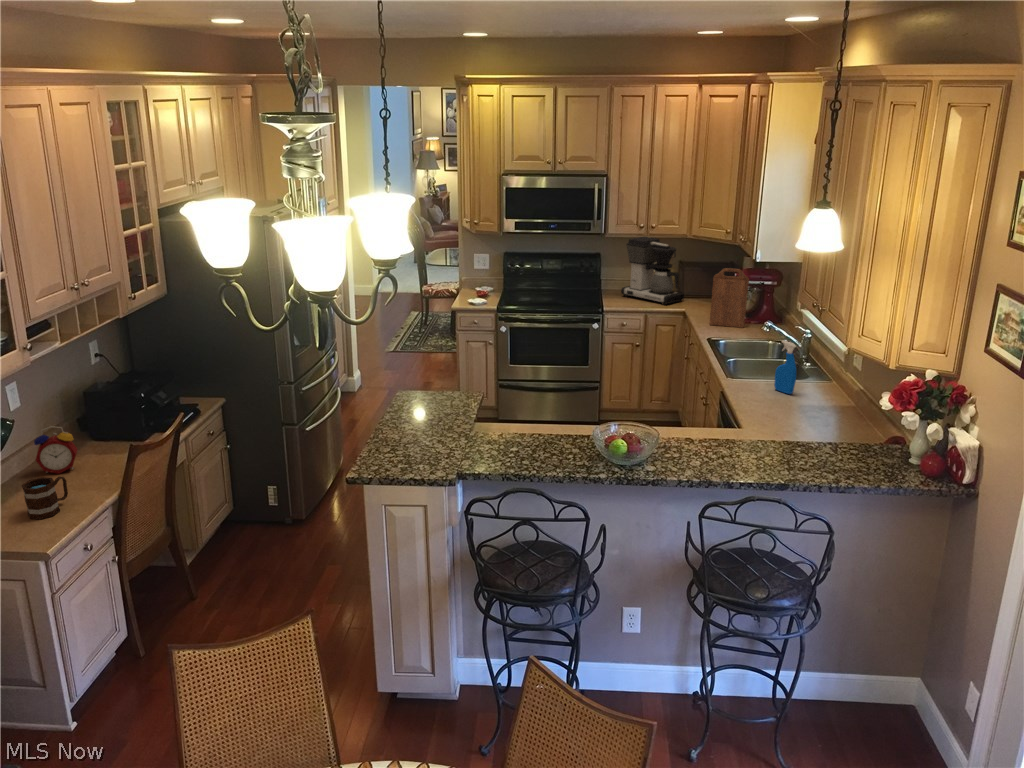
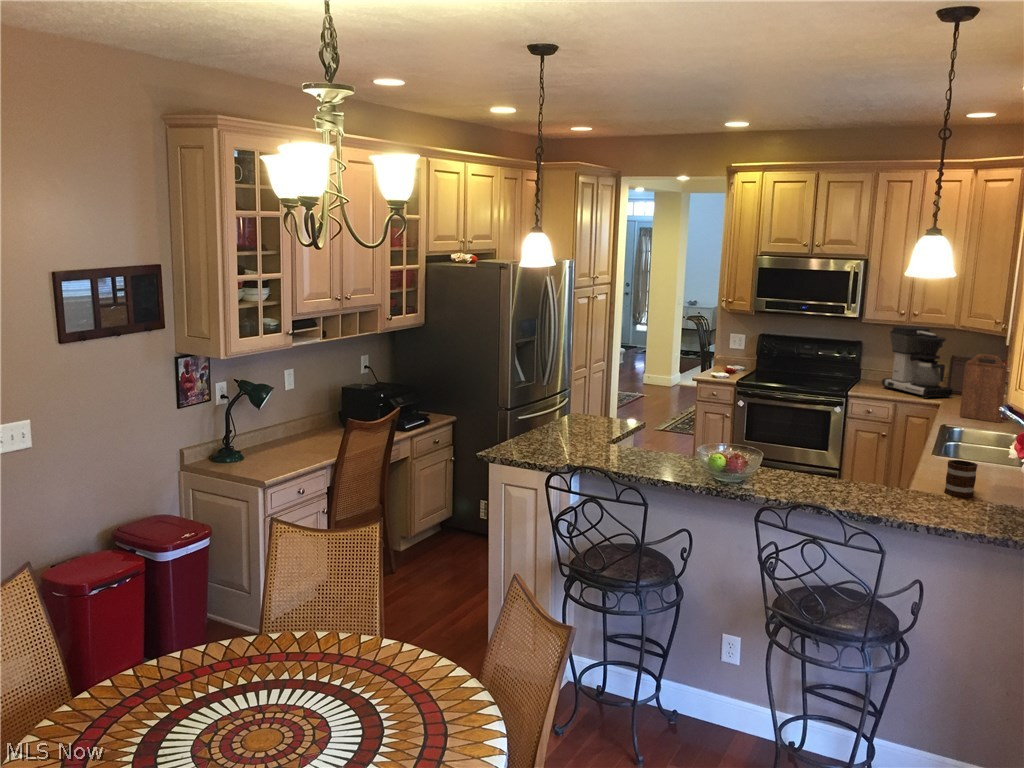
spray bottle: present [774,341,796,394] -> none [979,415,1003,476]
alarm clock: present [34,426,77,474] -> none [293,403,324,442]
mug: present [22,477,68,519] -> present [944,460,978,498]

